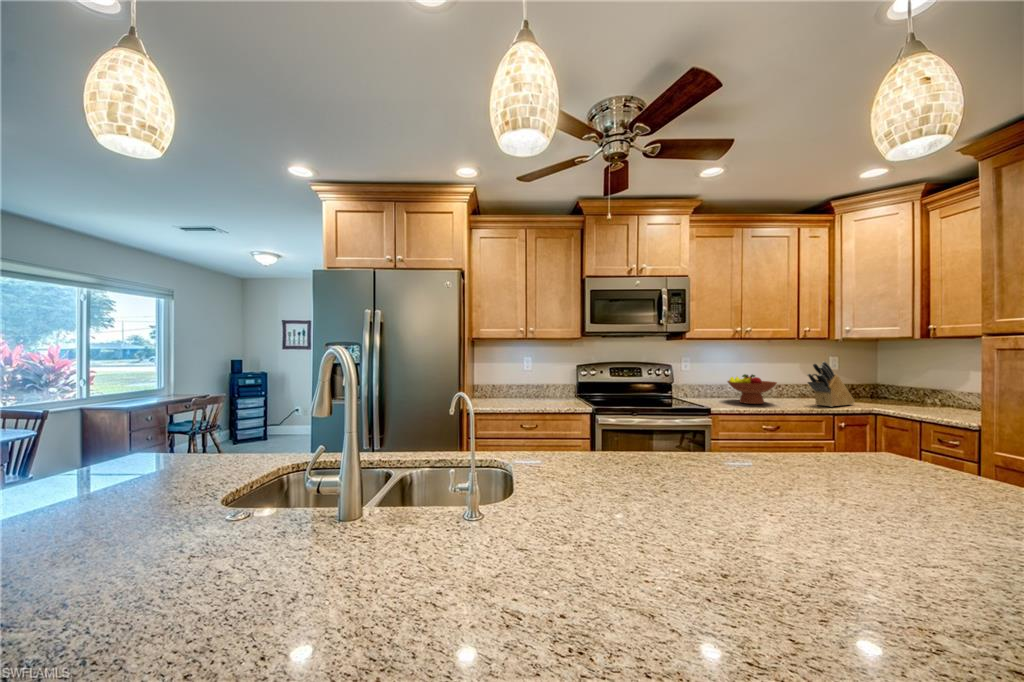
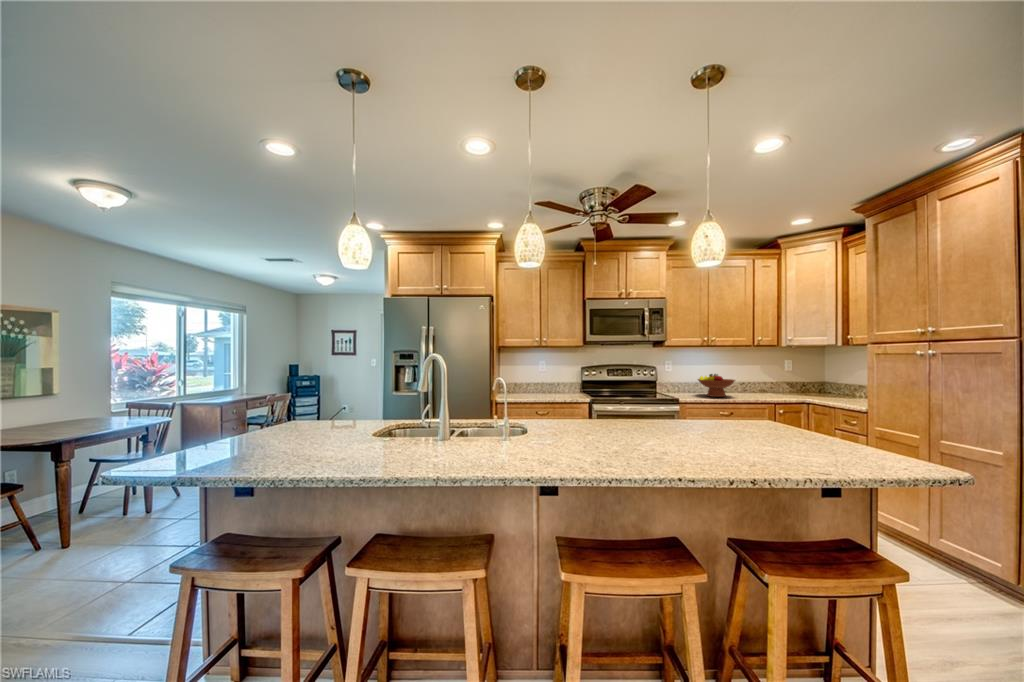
knife block: present [808,361,854,407] -> none [758,363,797,399]

